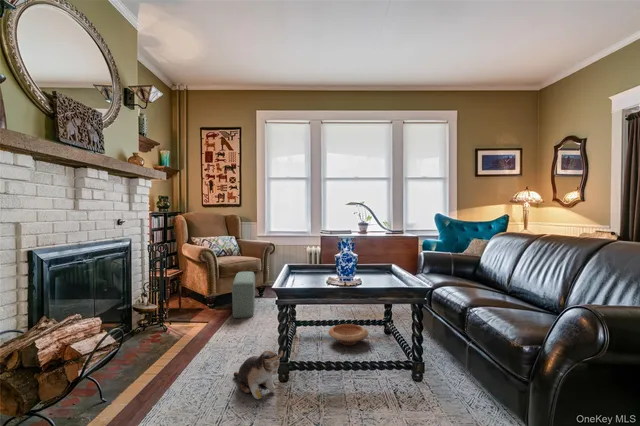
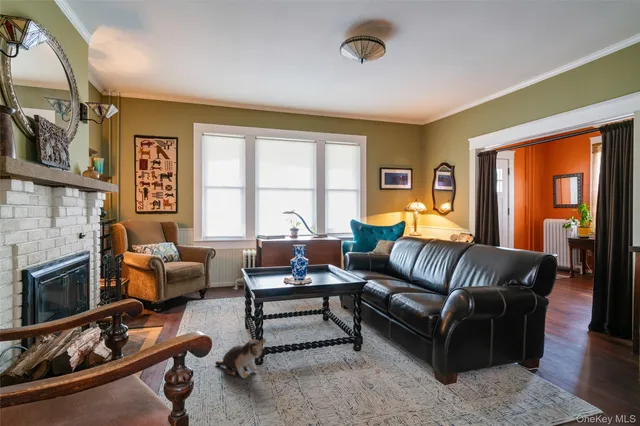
pouf: present [232,272,255,318] -> none [182,275,206,318]
wooden bowl: present [329,324,368,345] -> none [282,315,314,331]

